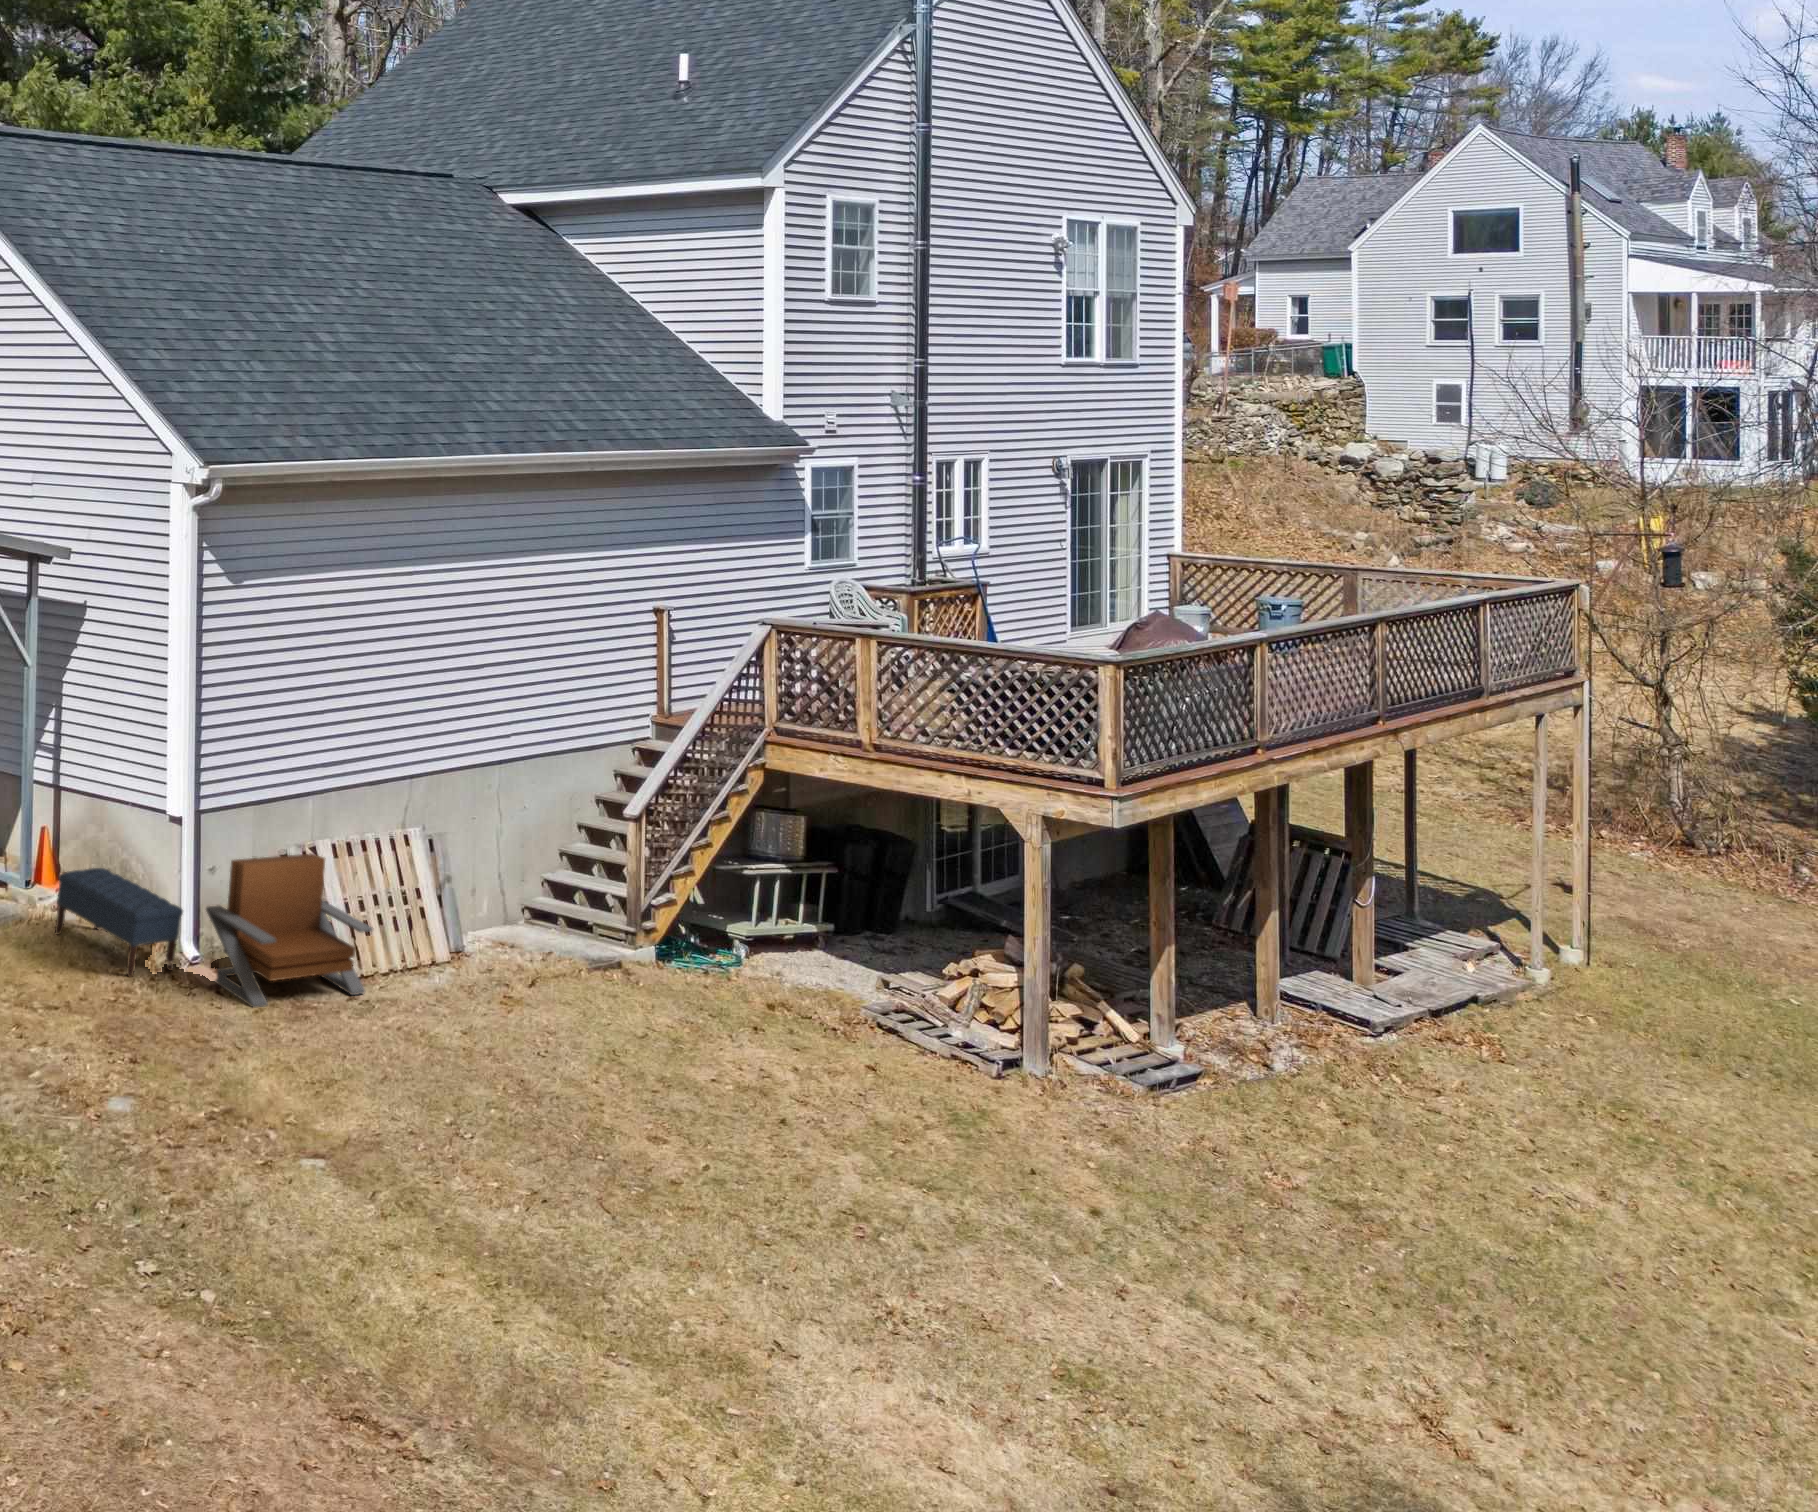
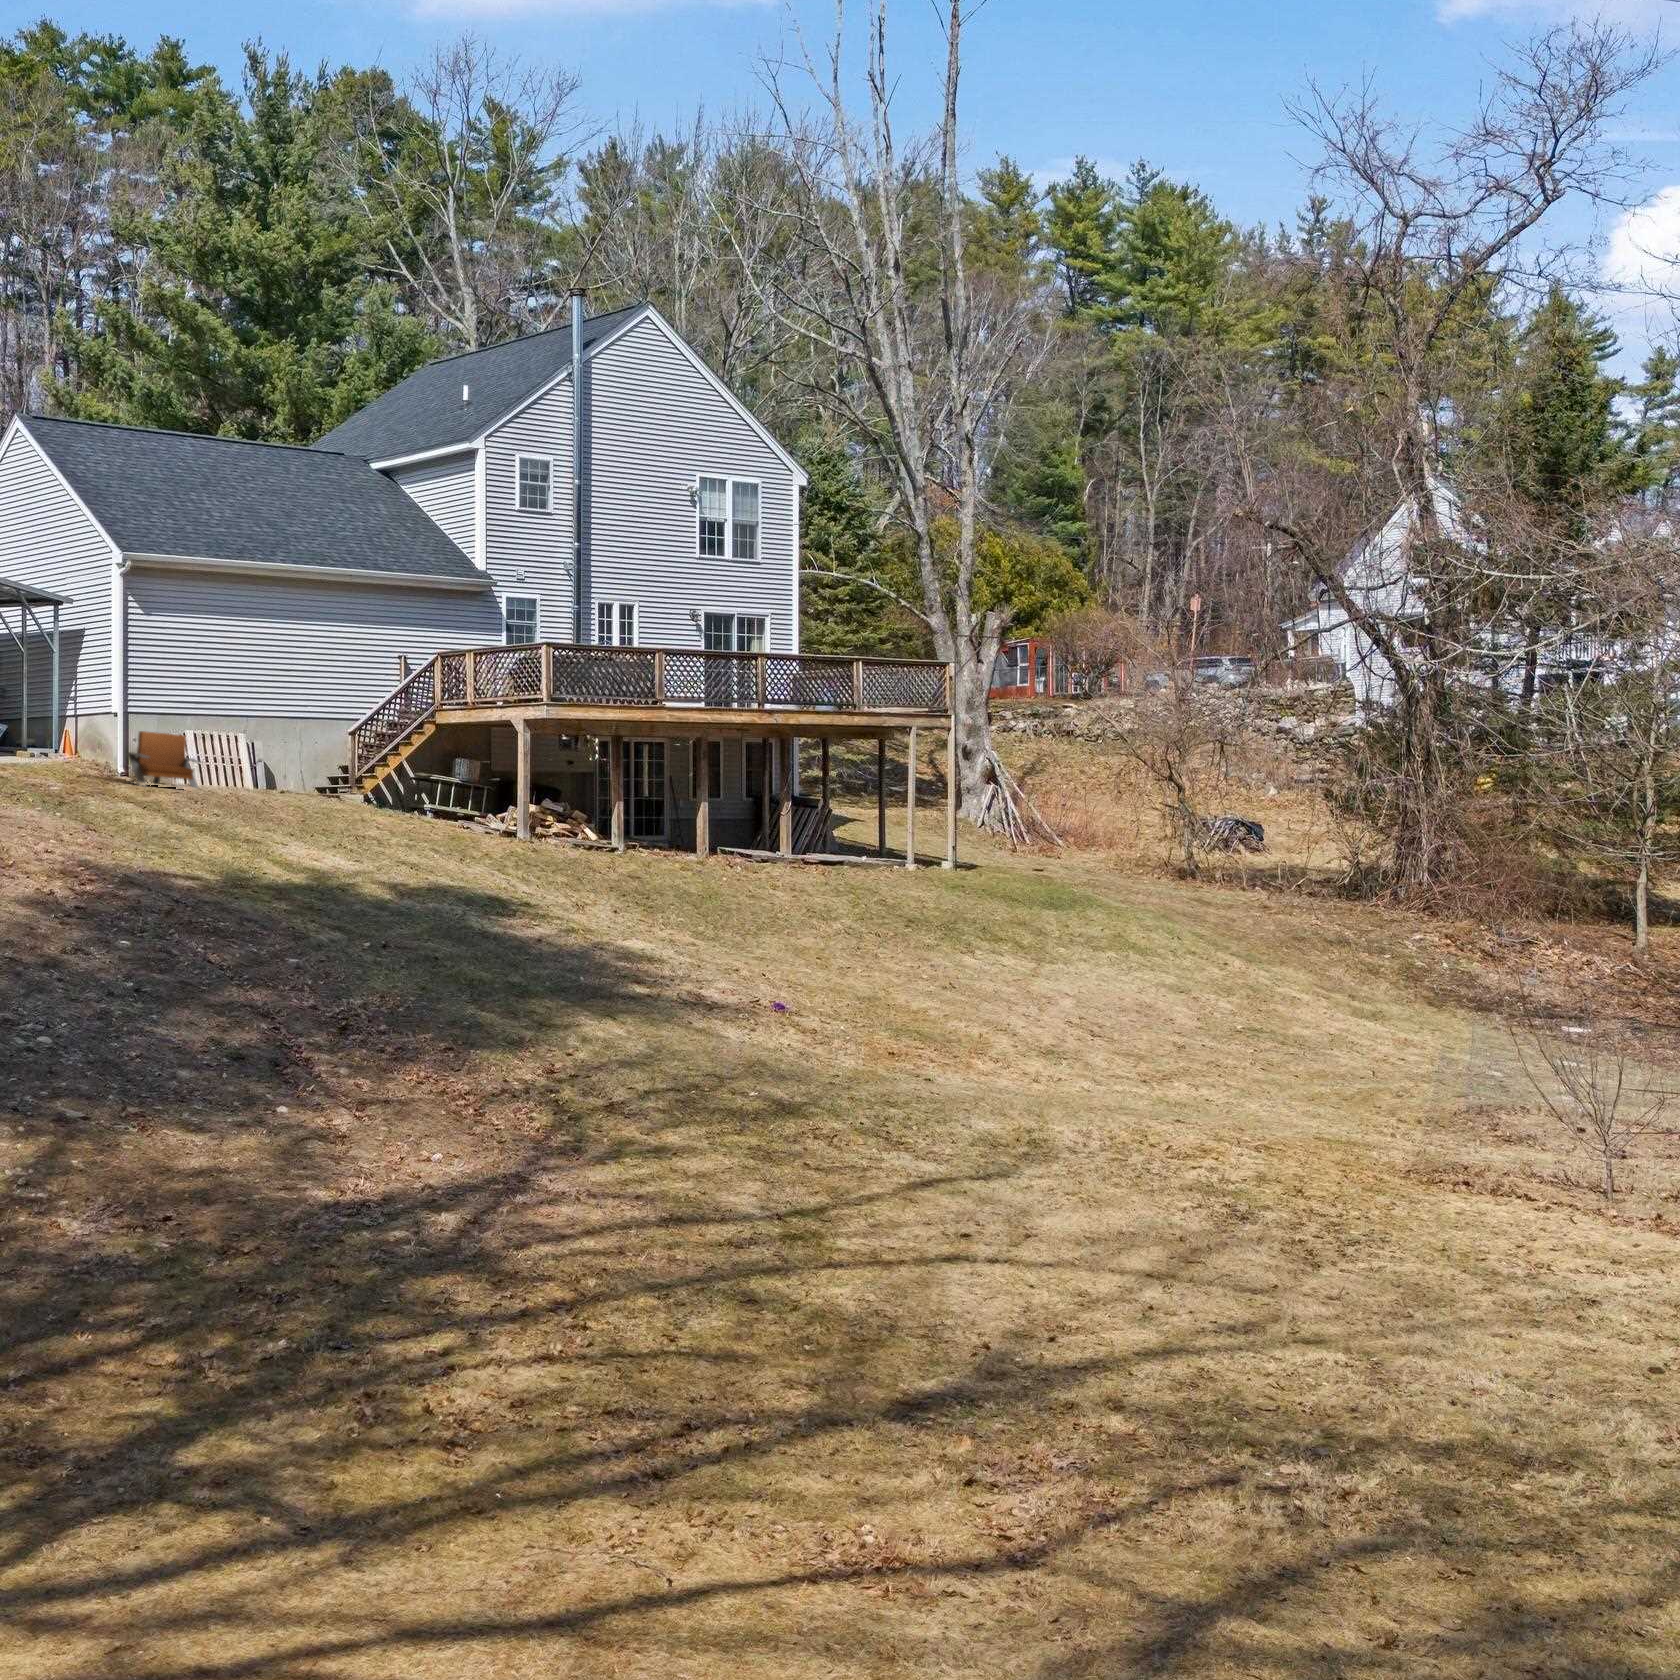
bench: present [55,868,183,977] -> none [64,743,116,780]

